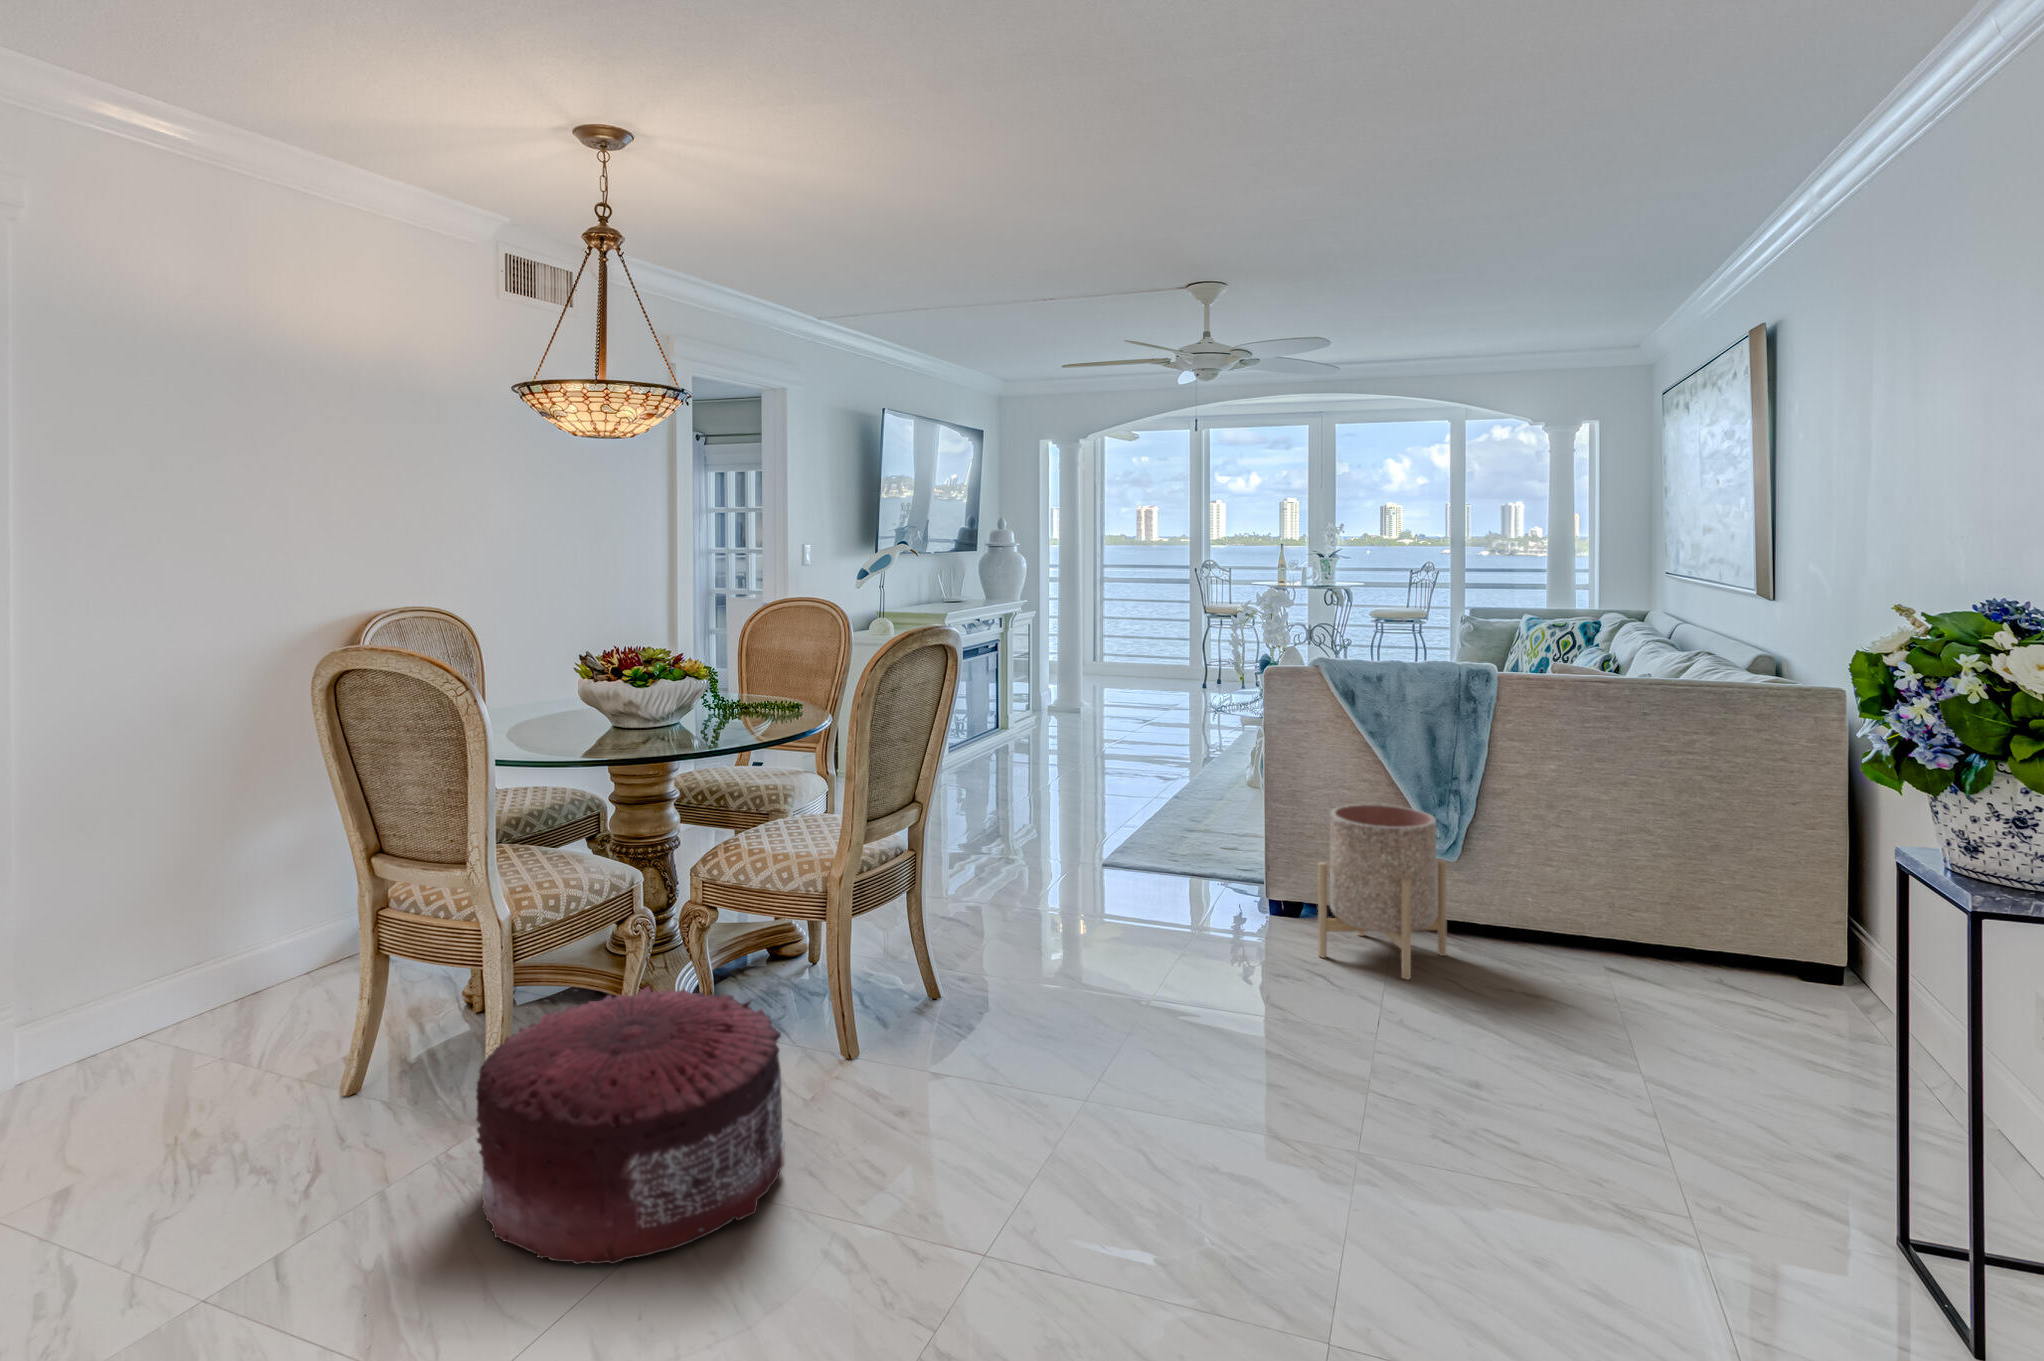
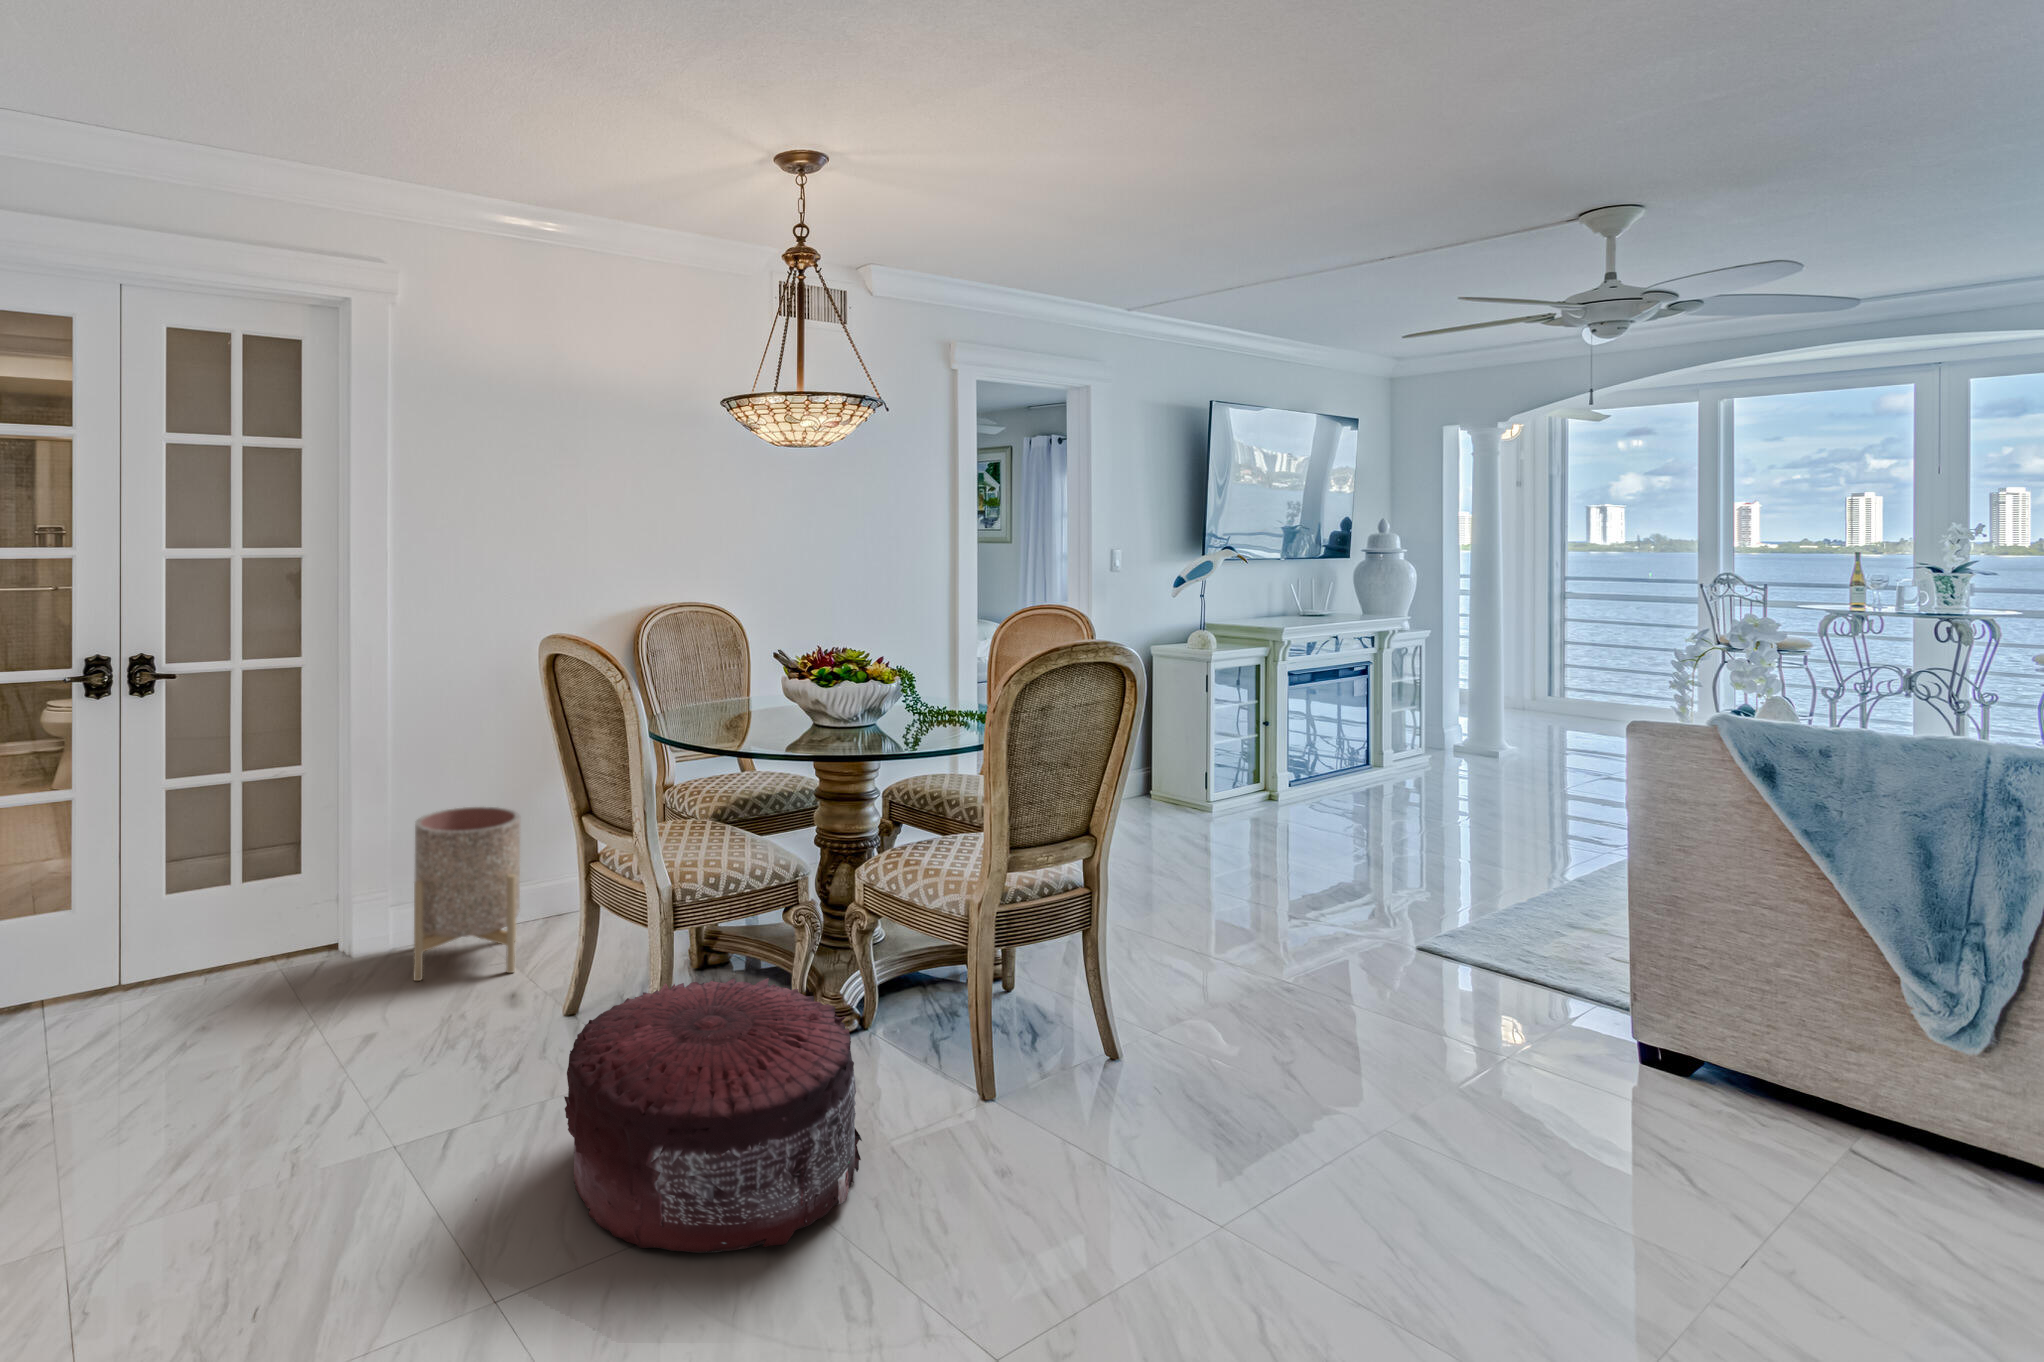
planter: present [1318,804,1446,979] -> present [413,807,520,981]

